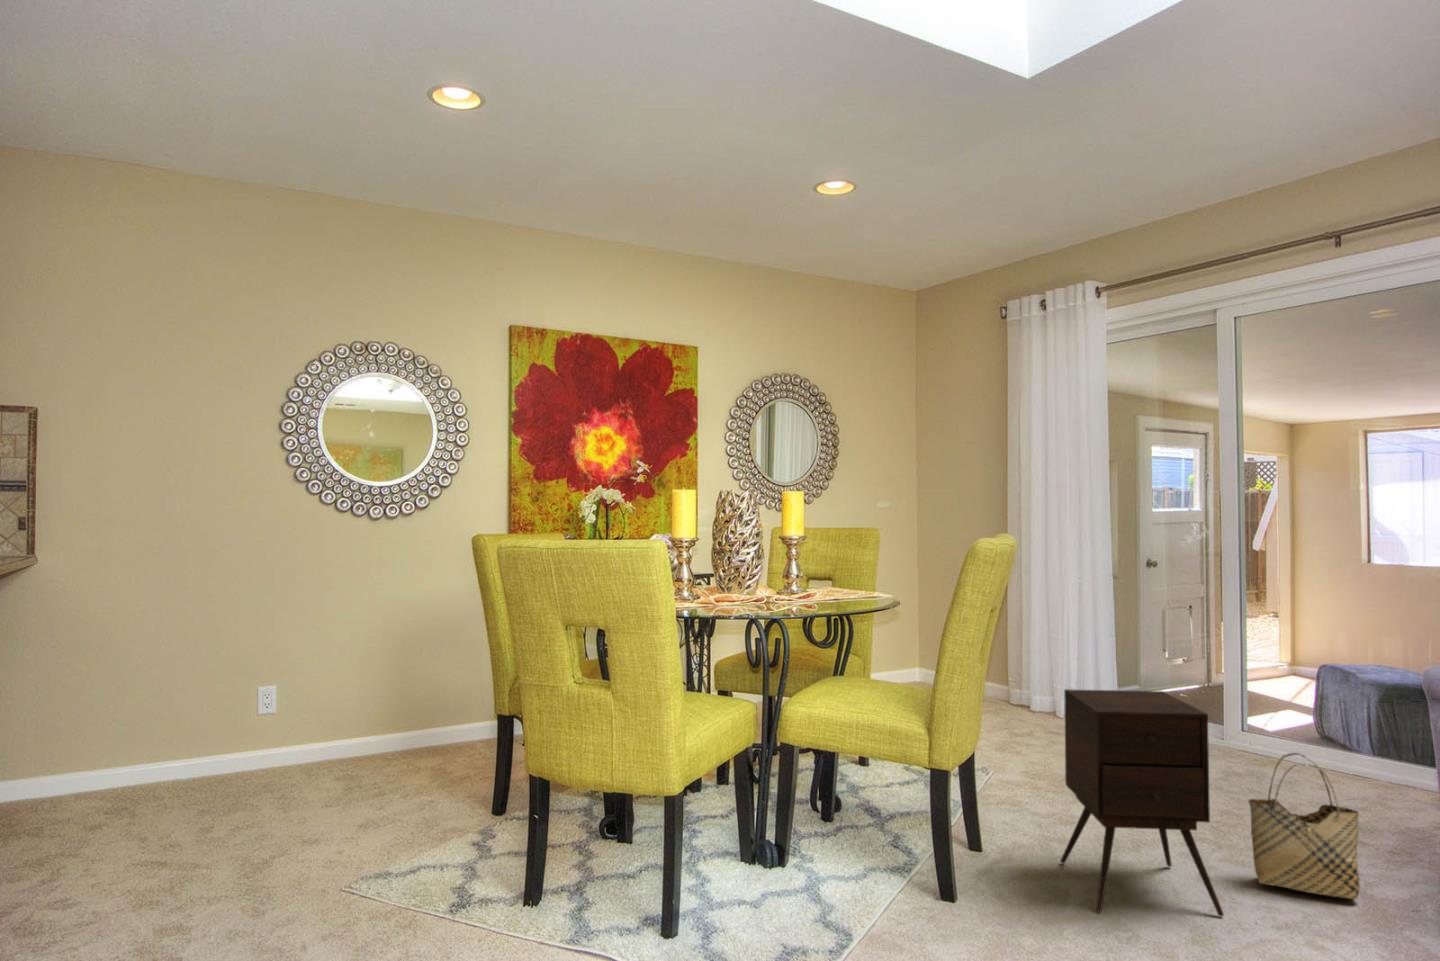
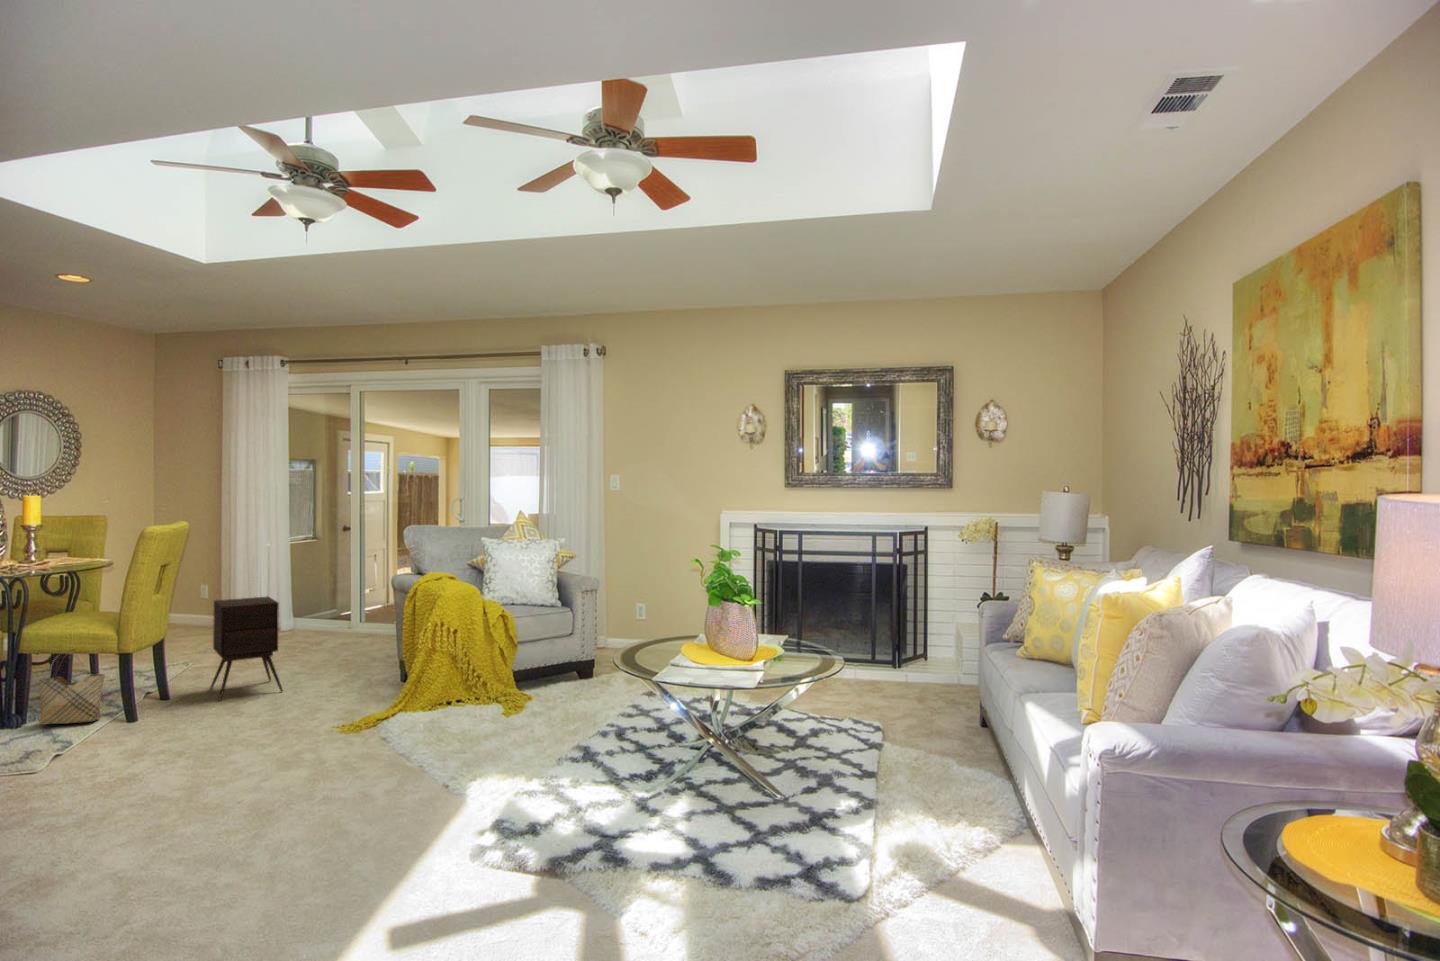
woven basket: present [1248,753,1360,899] -> present [39,650,105,725]

